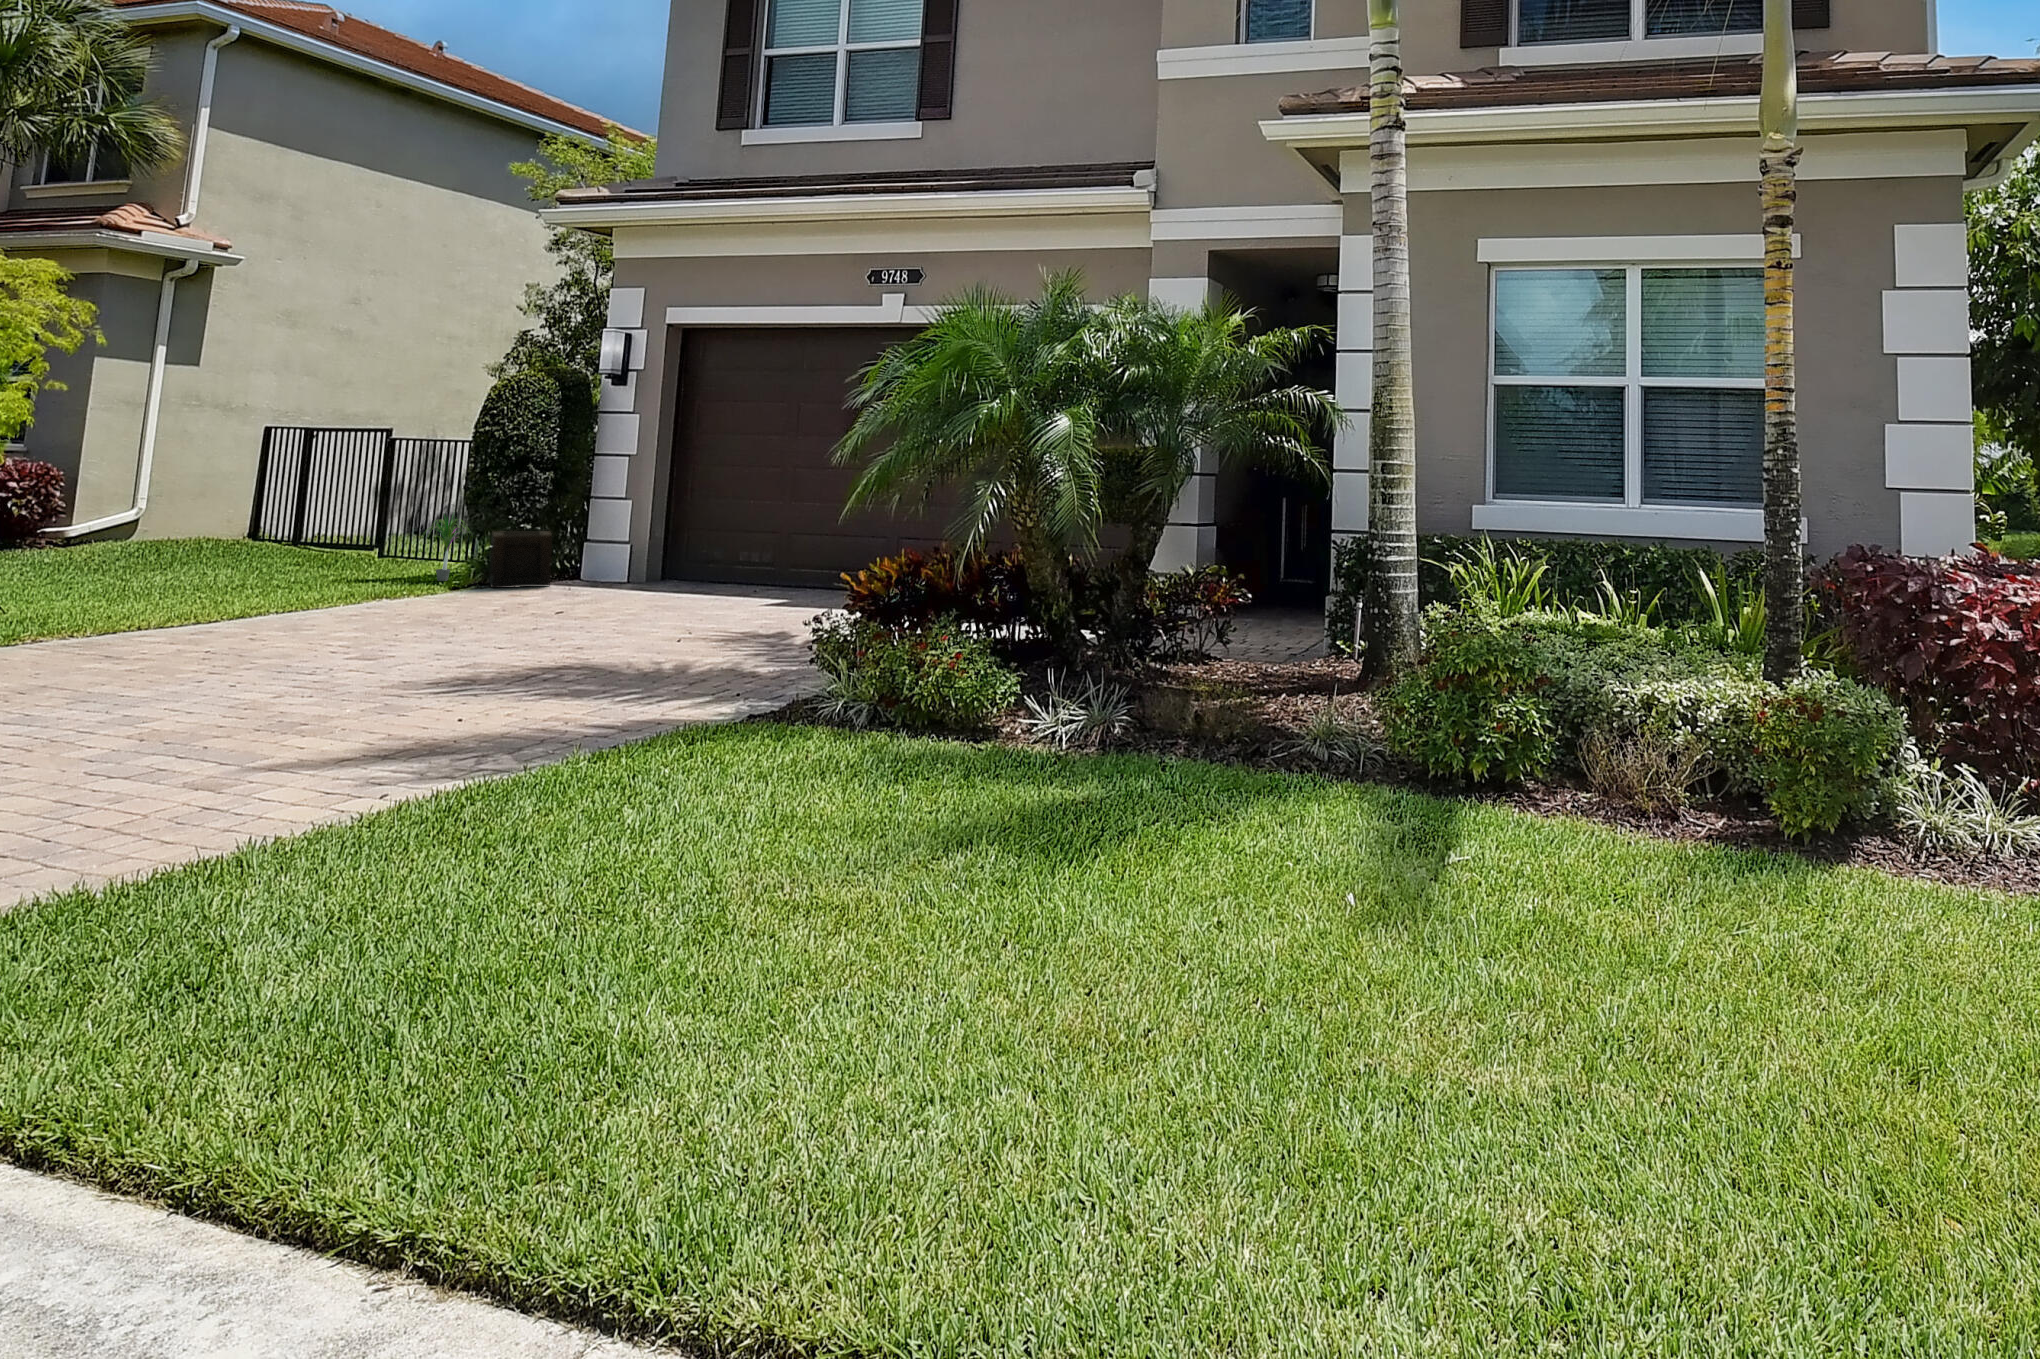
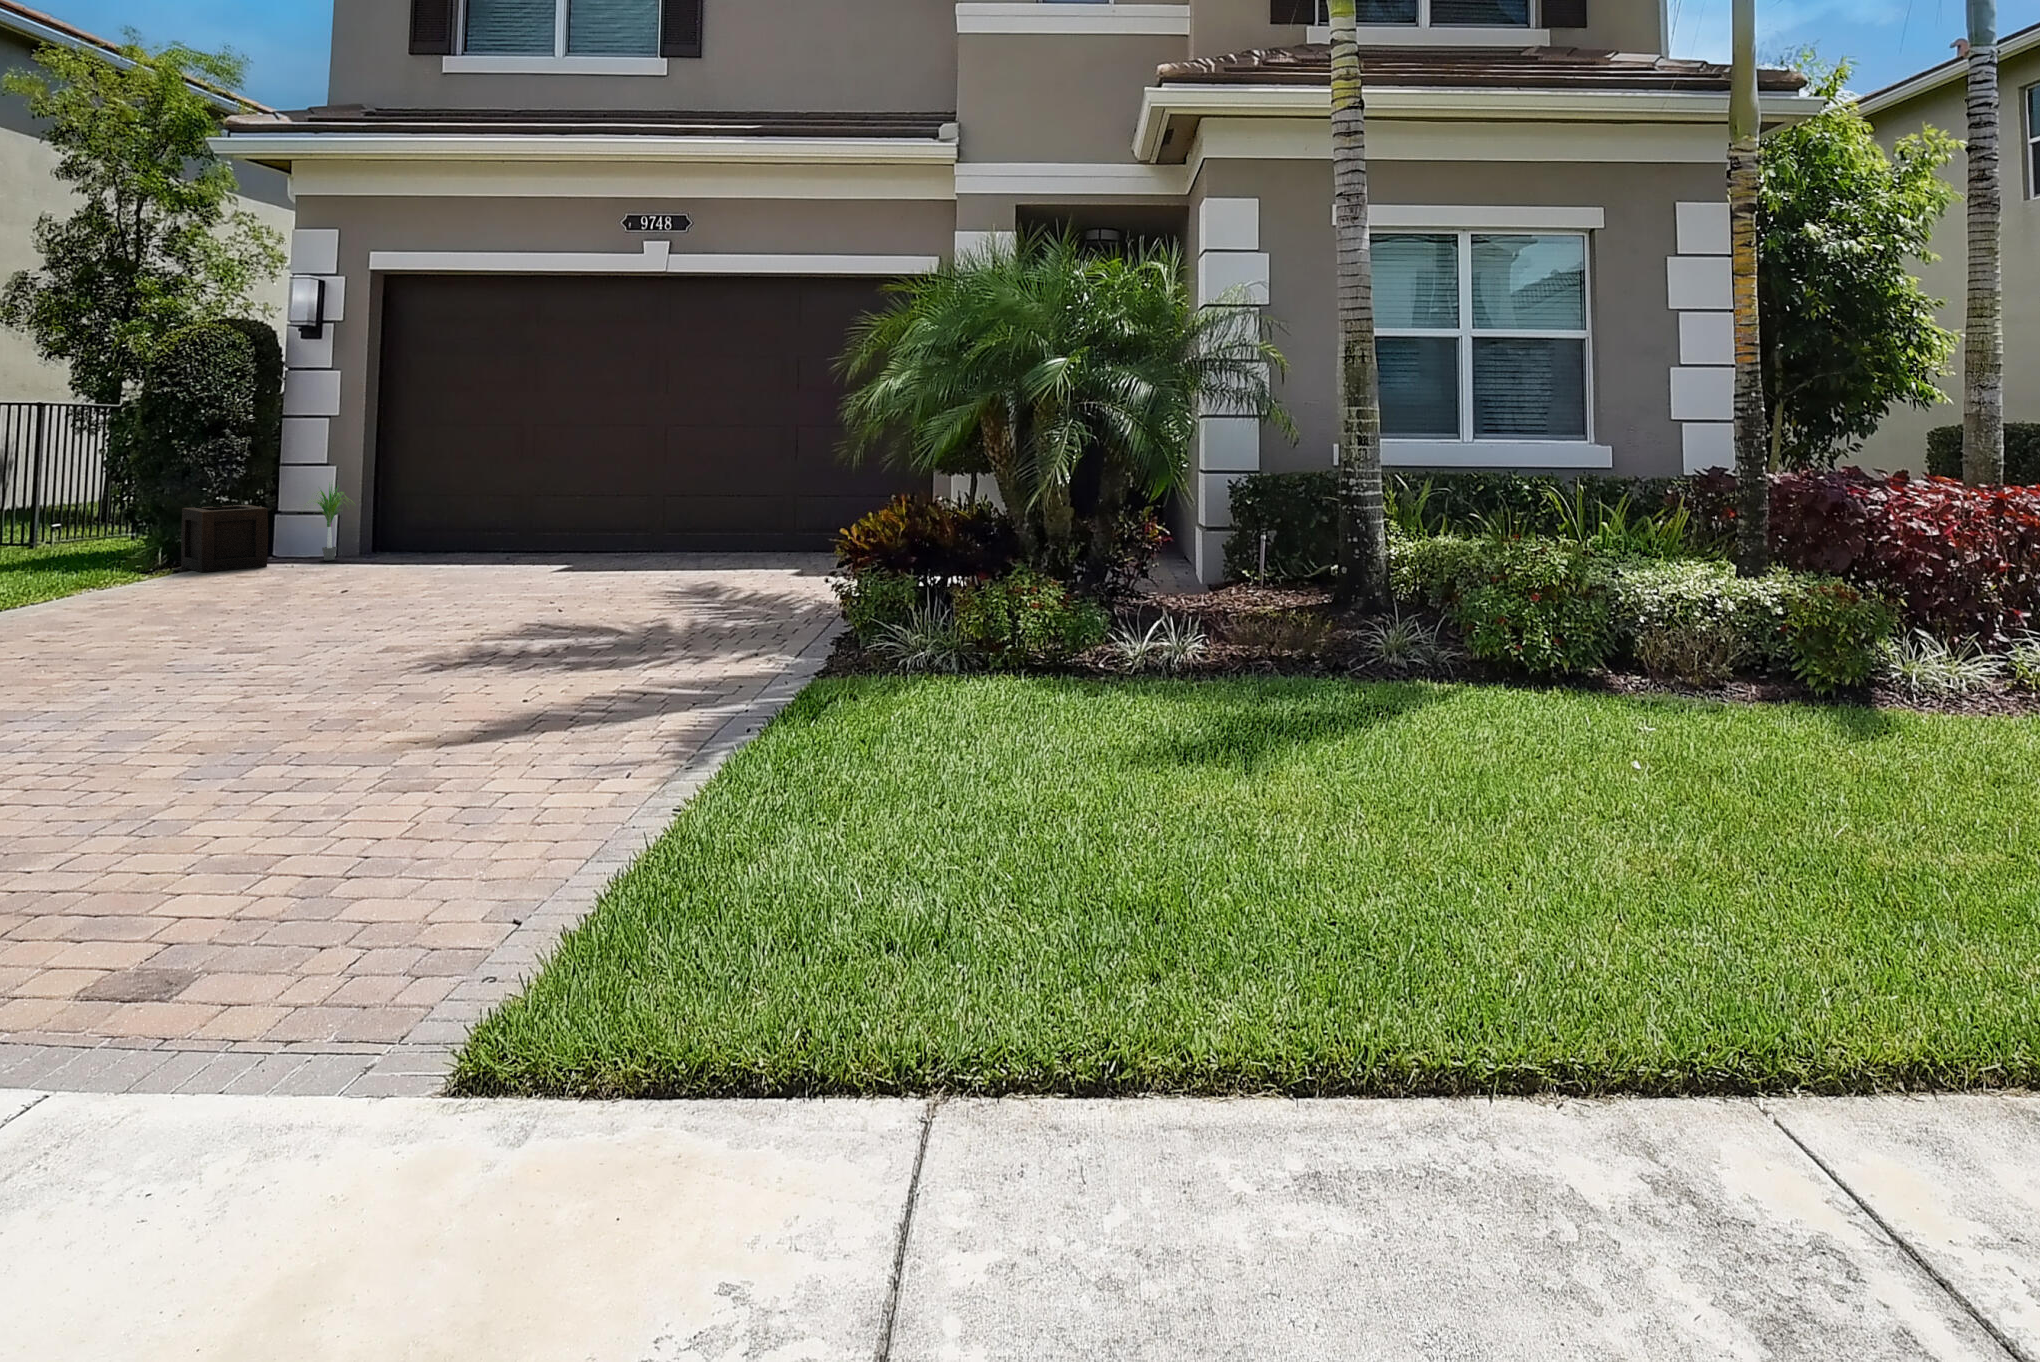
potted plant: present [432,516,465,581] -> present [316,486,353,560]

